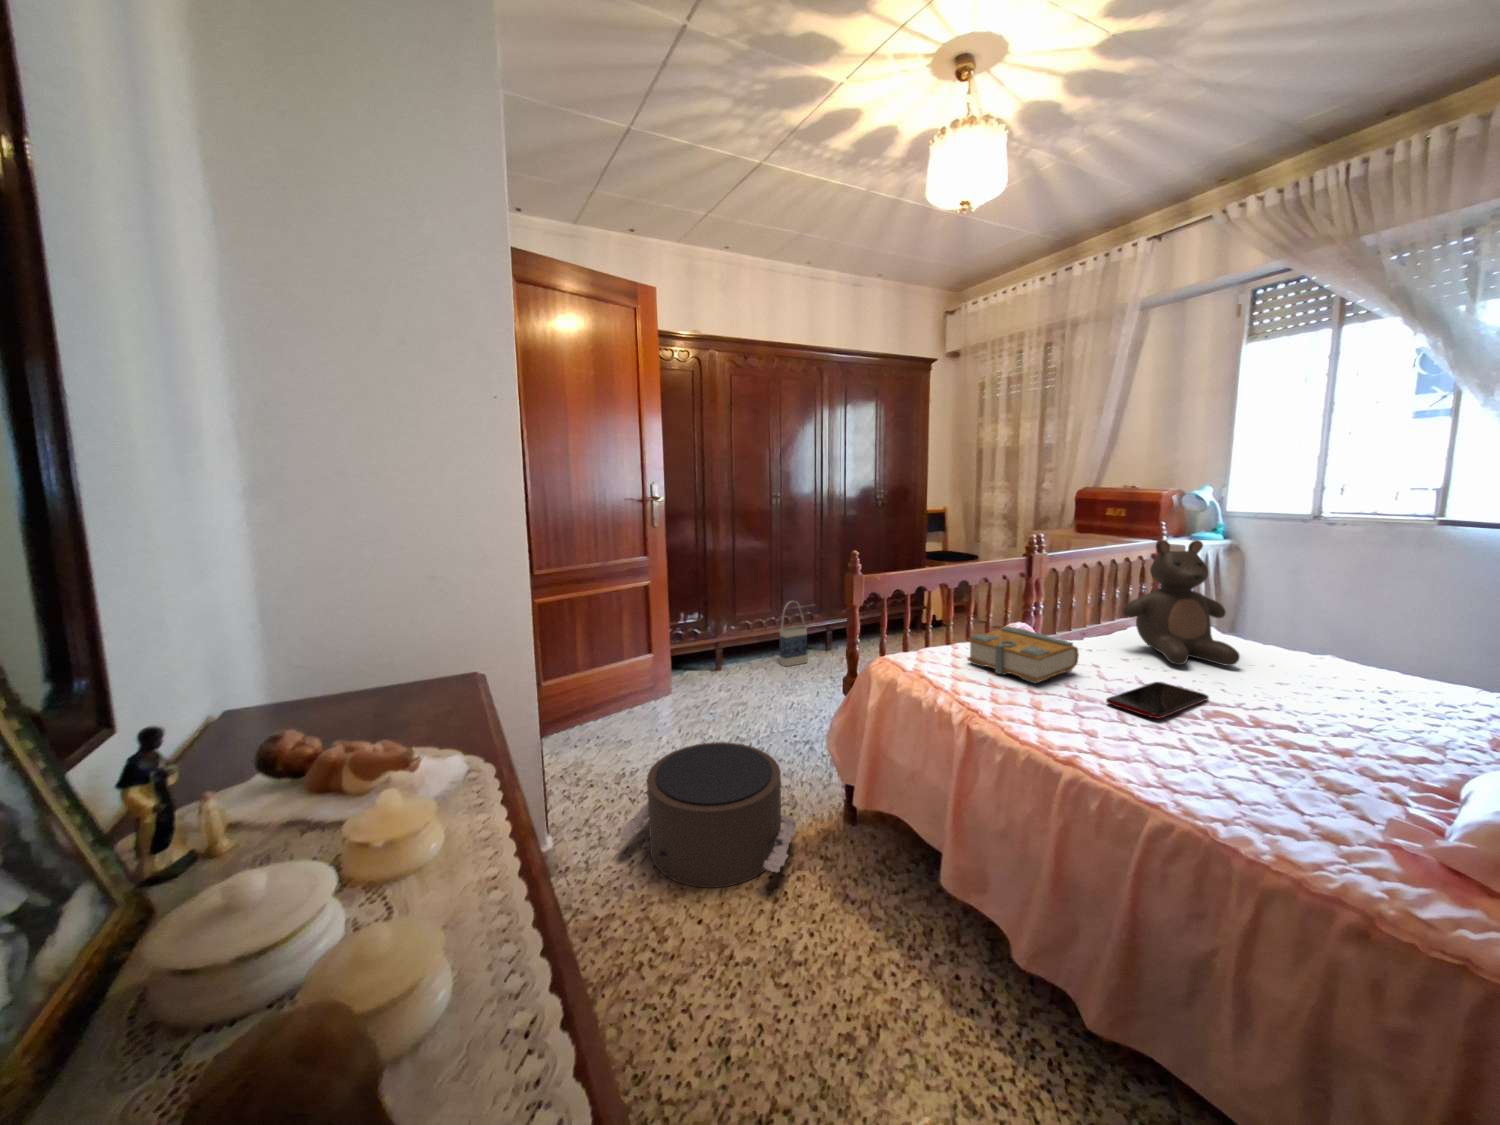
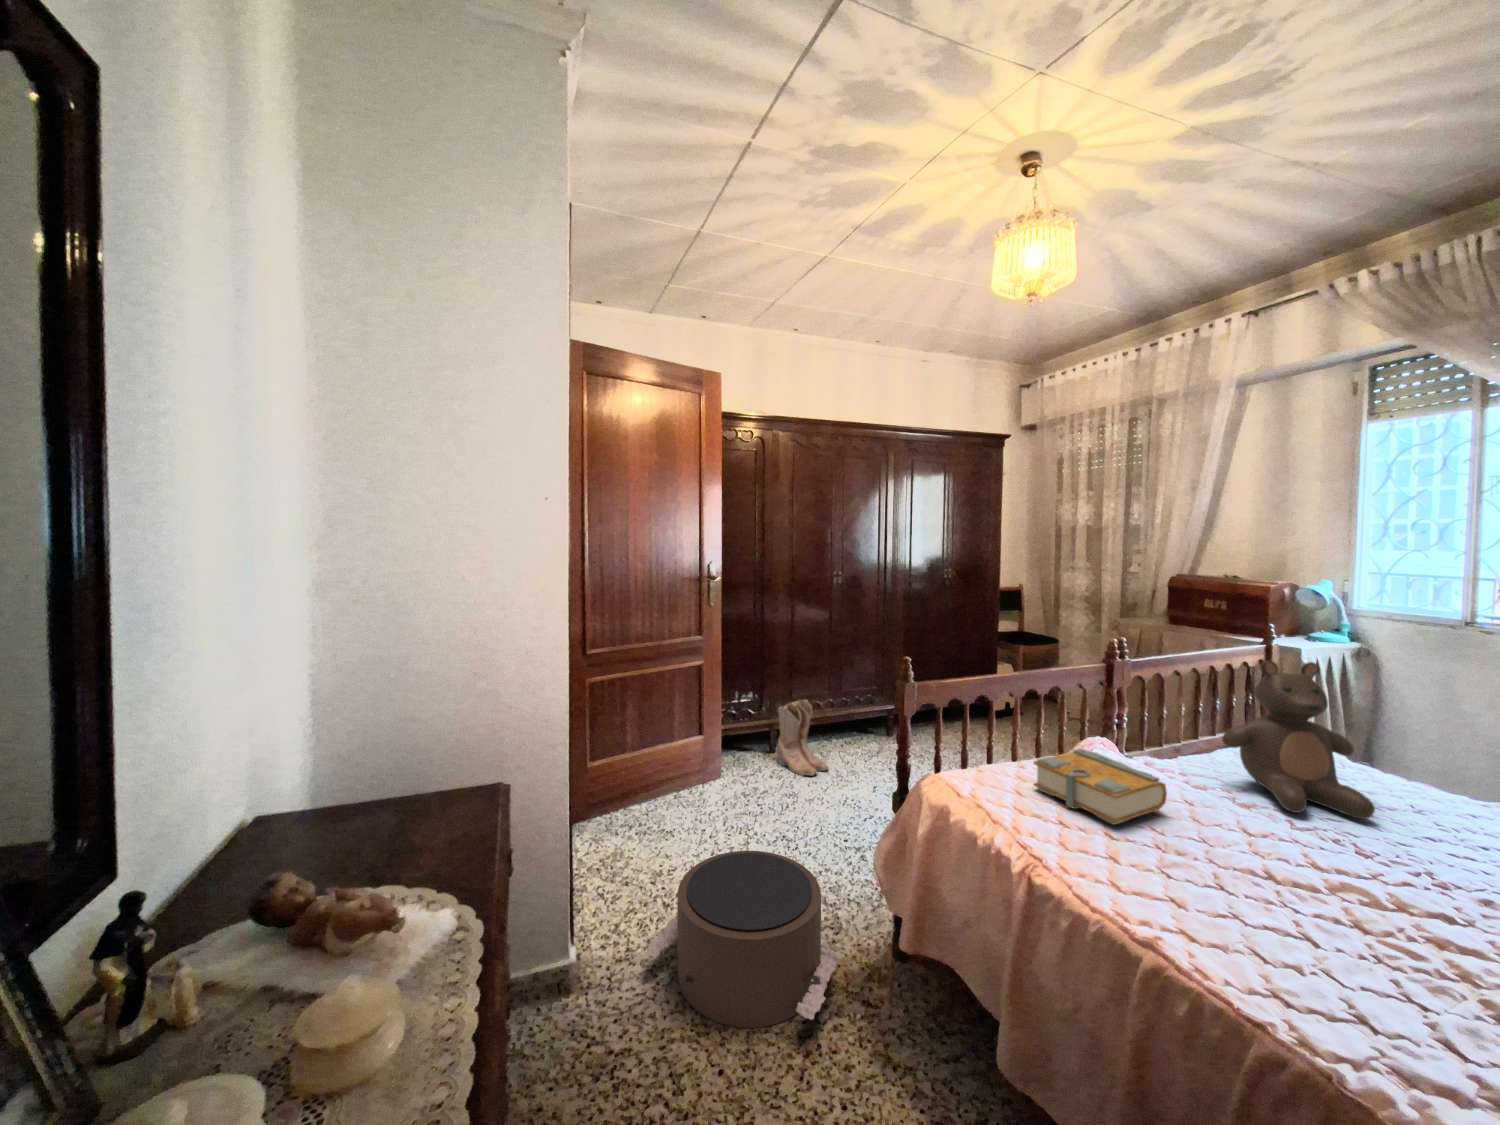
bag: present [780,601,808,666] -> none [835,684,865,756]
boots: none [726,616,775,685] -> present [777,699,828,776]
smartphone: present [1106,682,1209,719] -> none [1200,835,1333,890]

